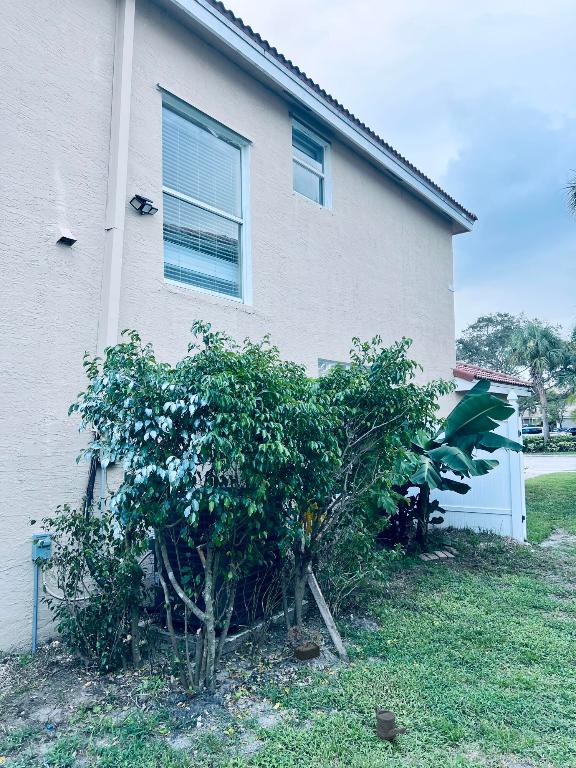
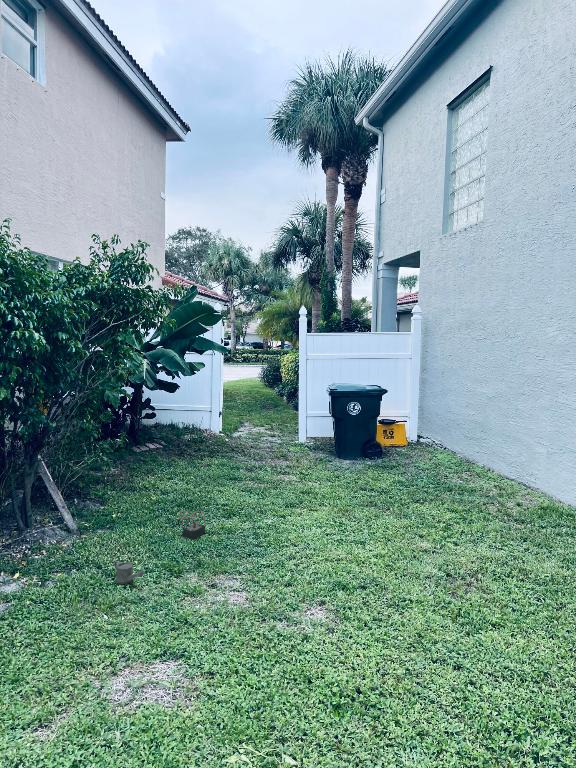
decorative plant: present [287,625,322,661] -> present [178,510,205,539]

